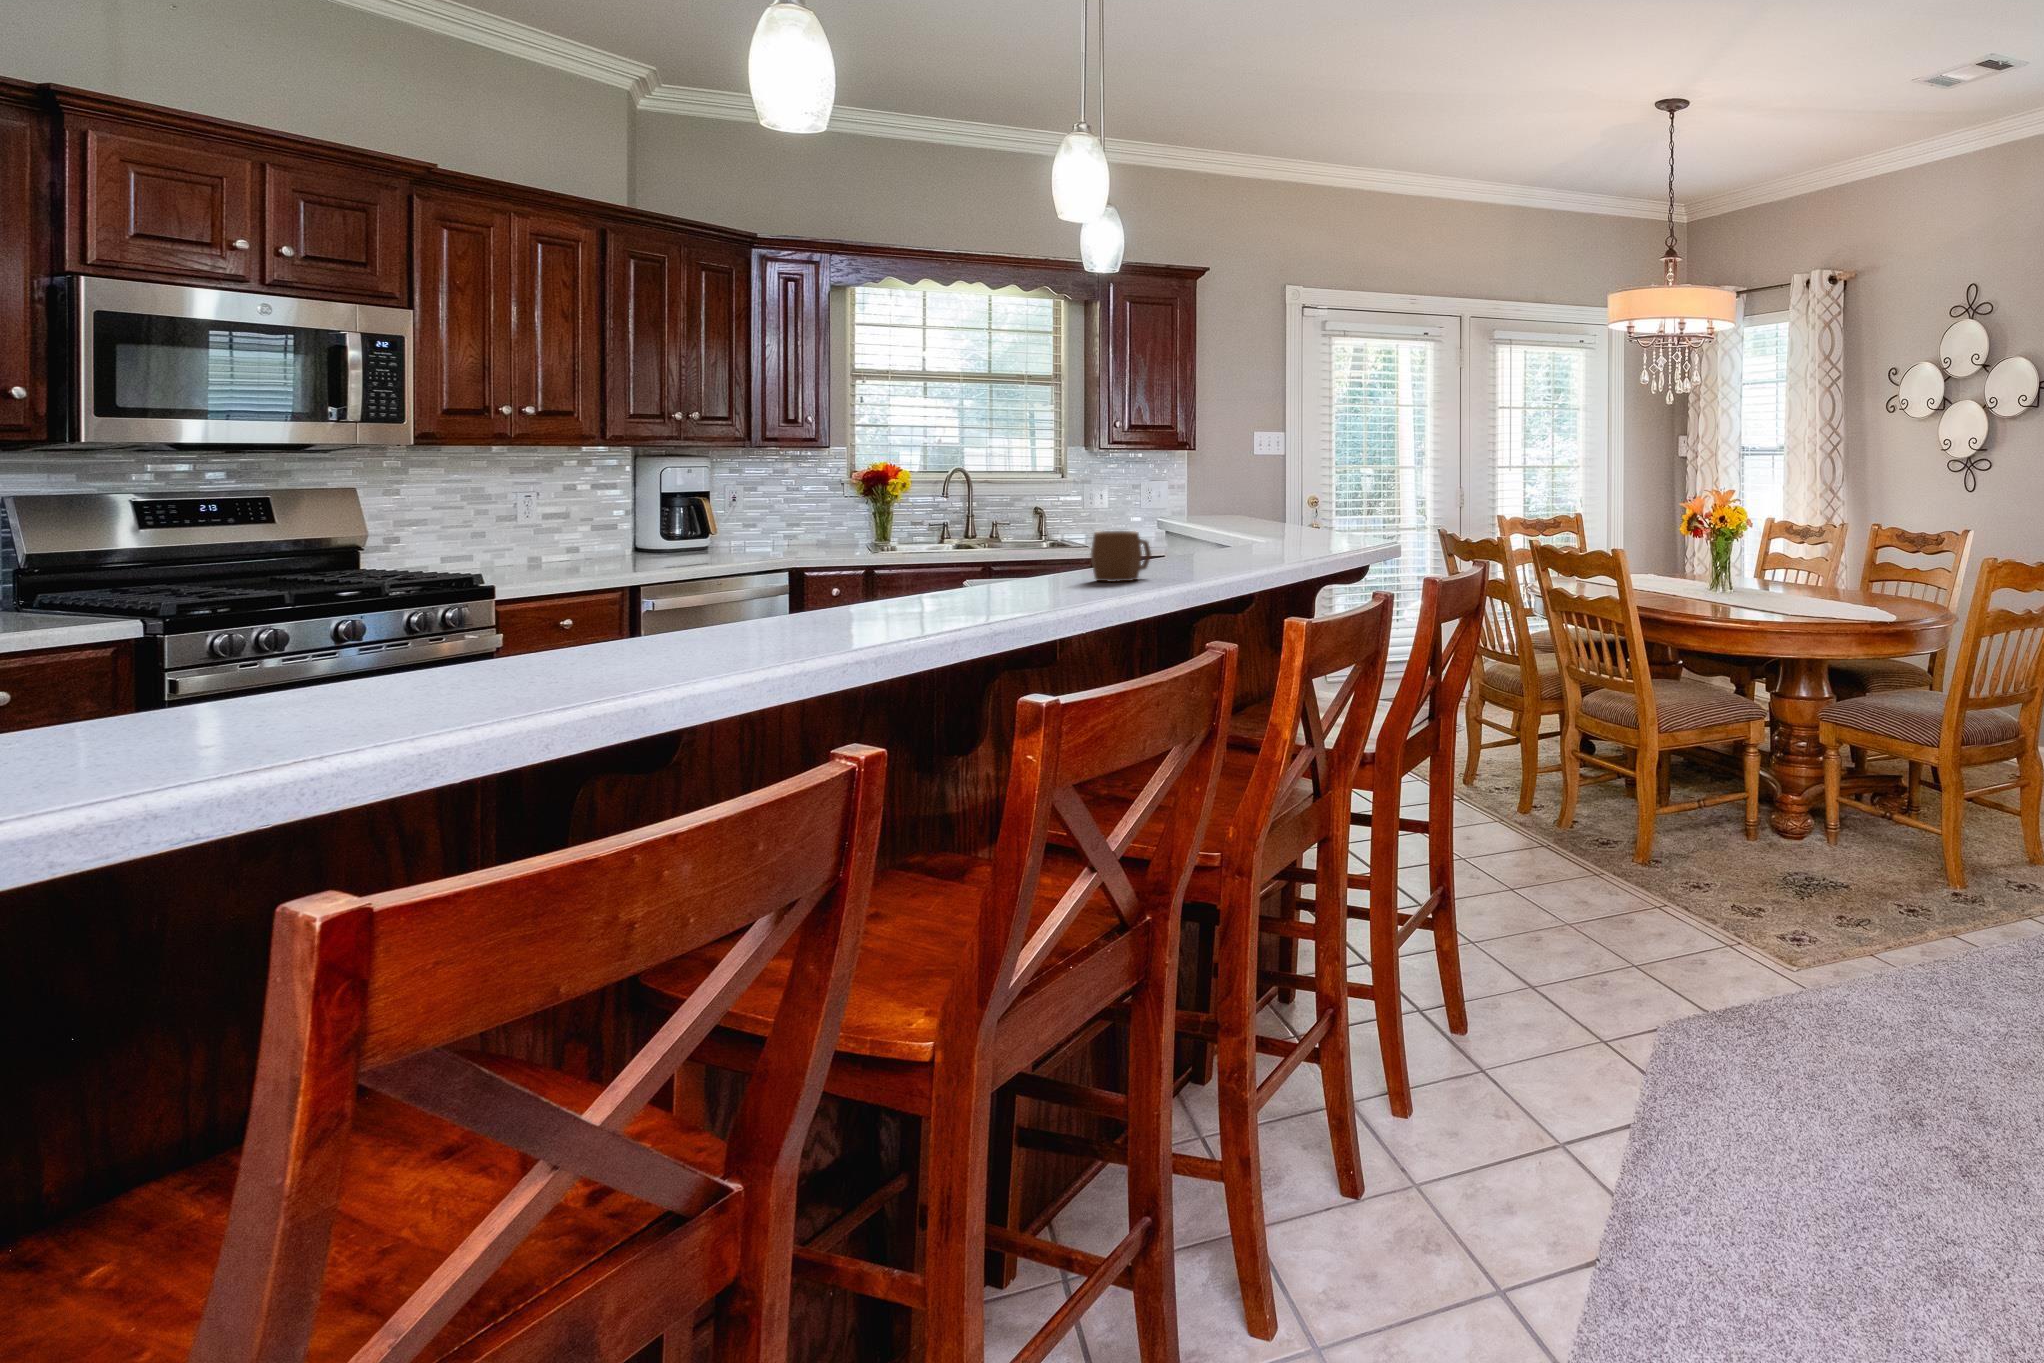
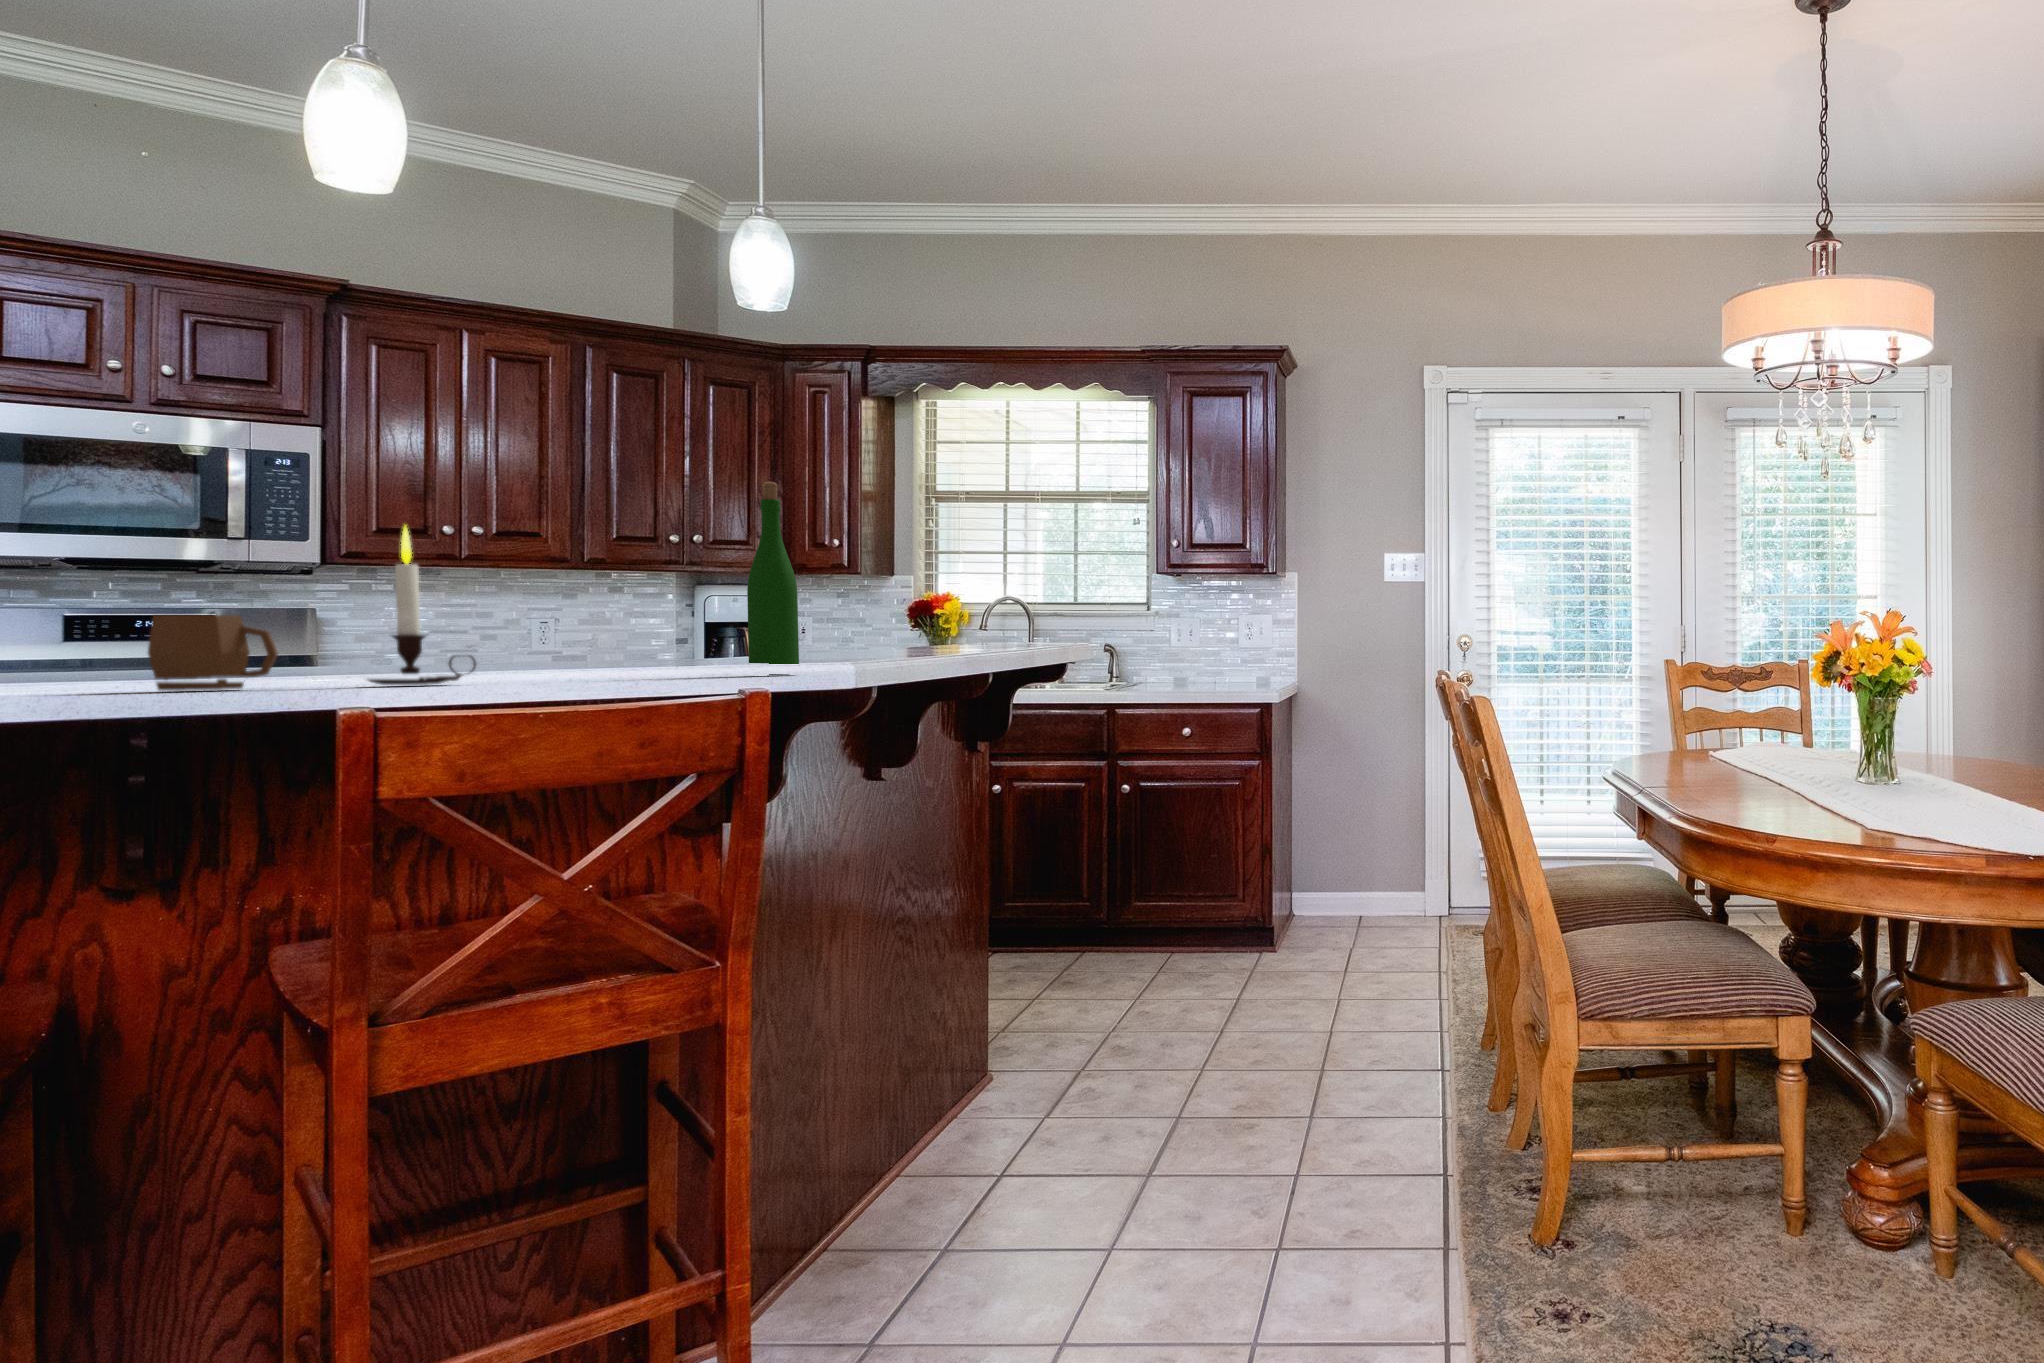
wine bottle: none [1230,425,1261,554] -> present [747,482,799,675]
candle: none [1158,468,1214,572] -> present [369,526,476,685]

